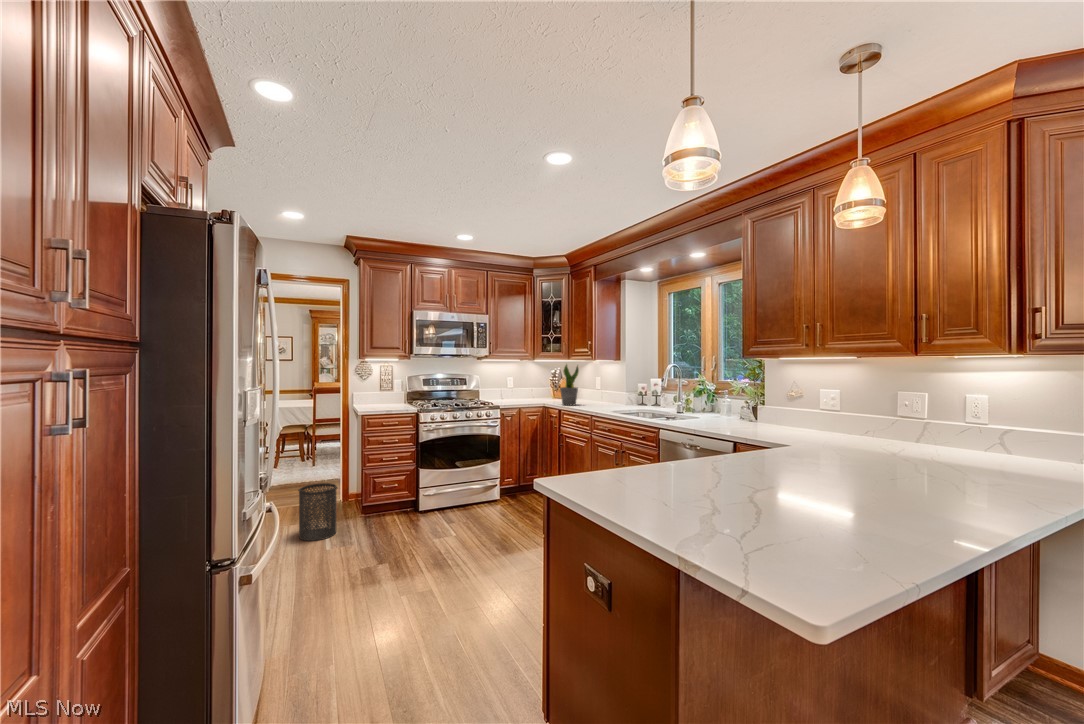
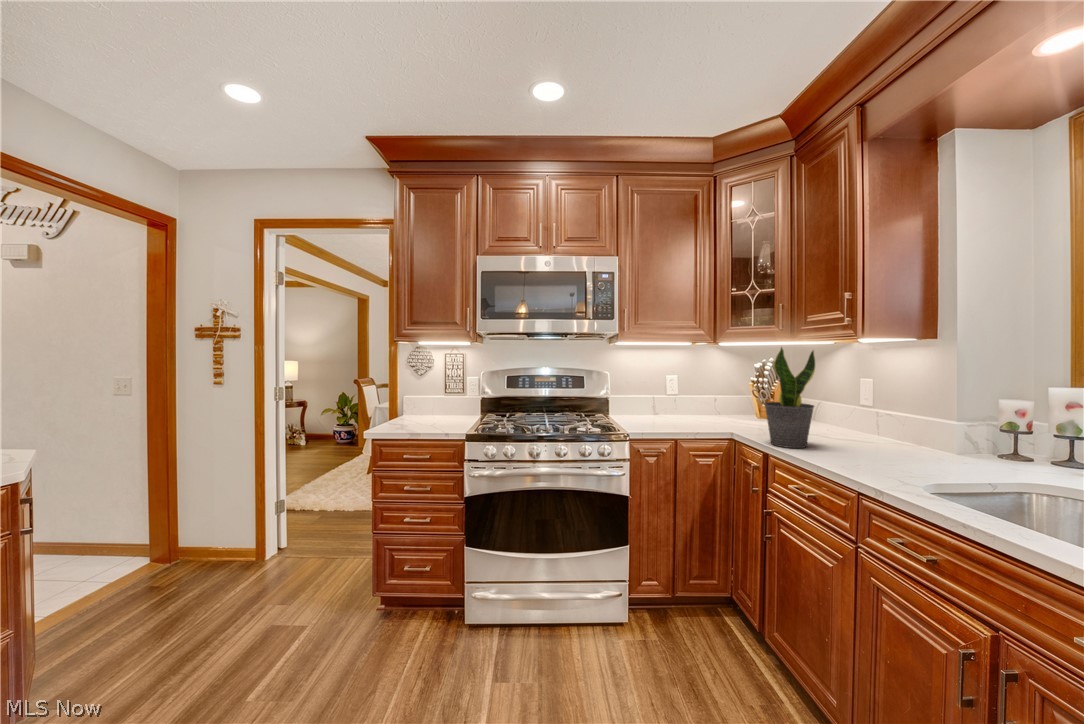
trash can: present [298,483,337,541] -> none [224,559,298,679]

